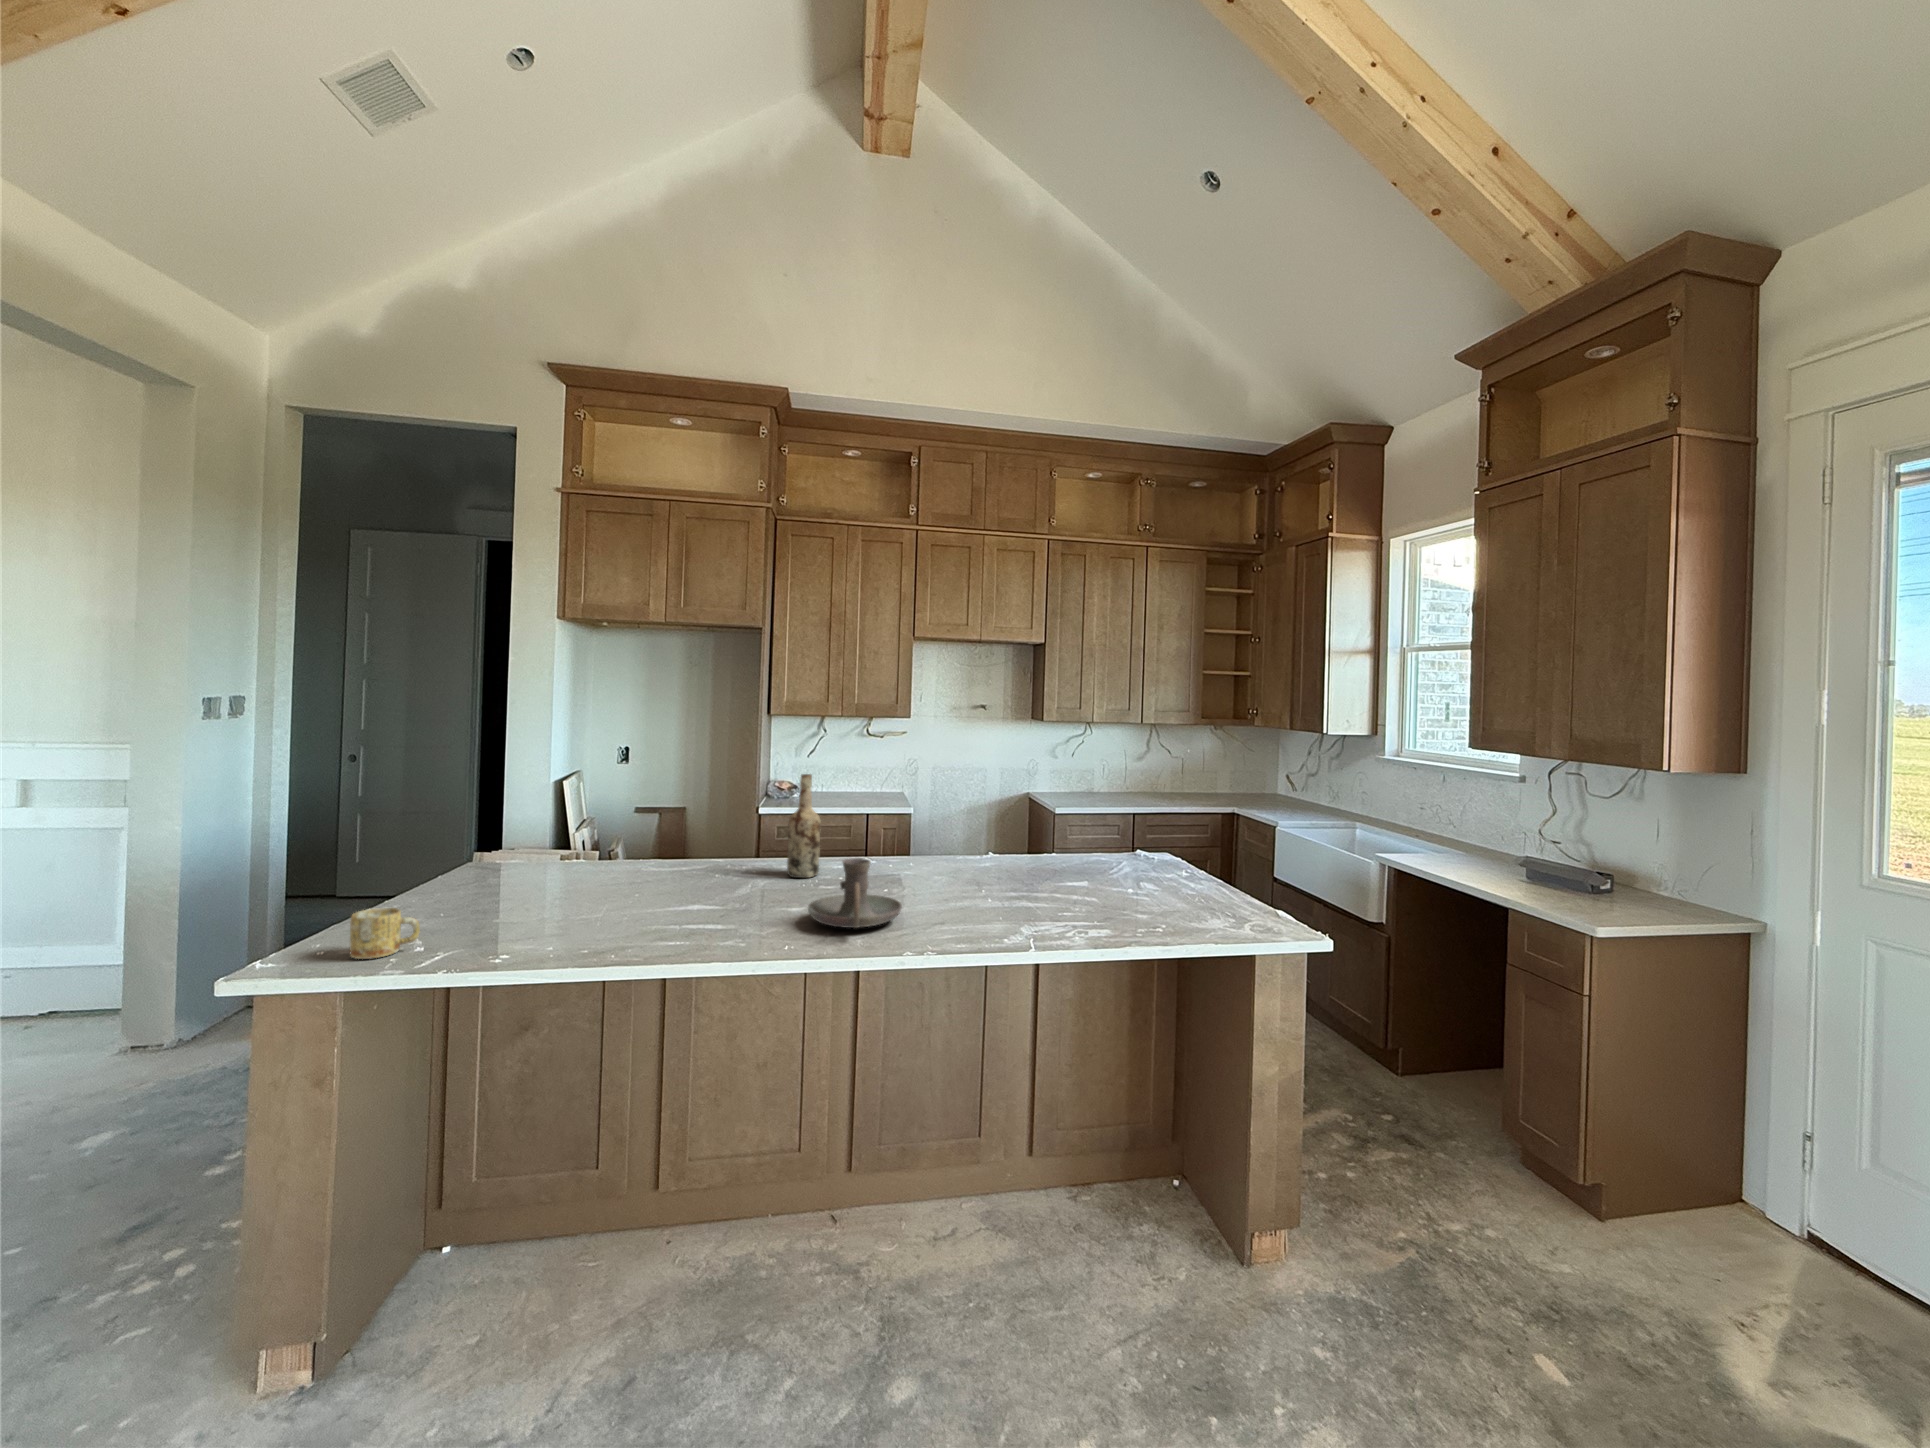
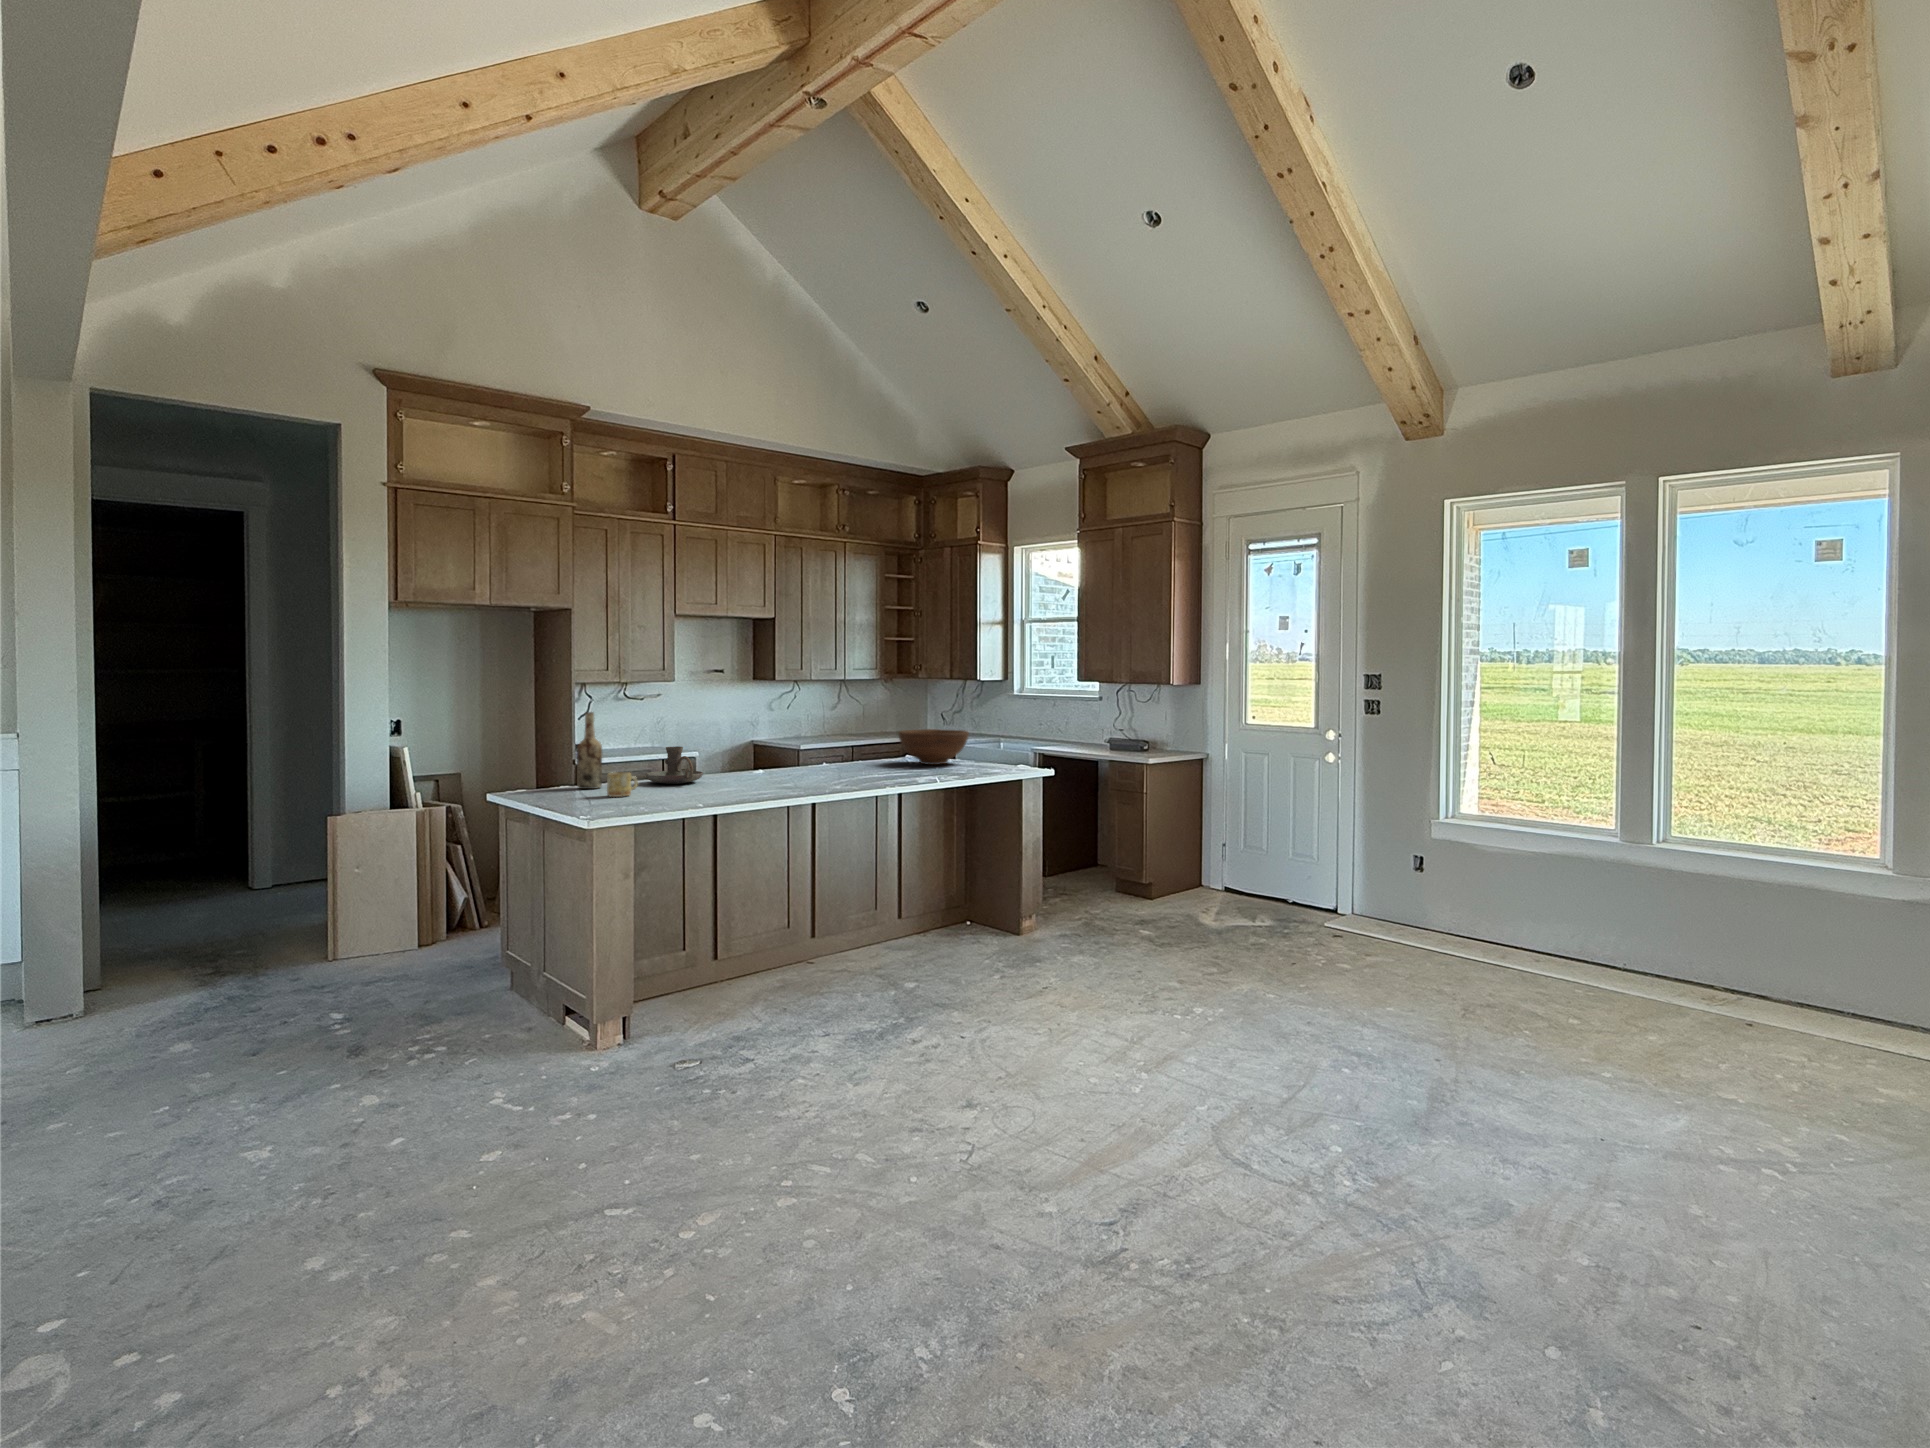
wine bottle: present [787,774,821,878] -> present [577,712,602,789]
fruit bowl: none [1038,834,1168,910] -> present [899,729,969,765]
candle holder: present [808,858,902,928] -> present [646,746,703,784]

